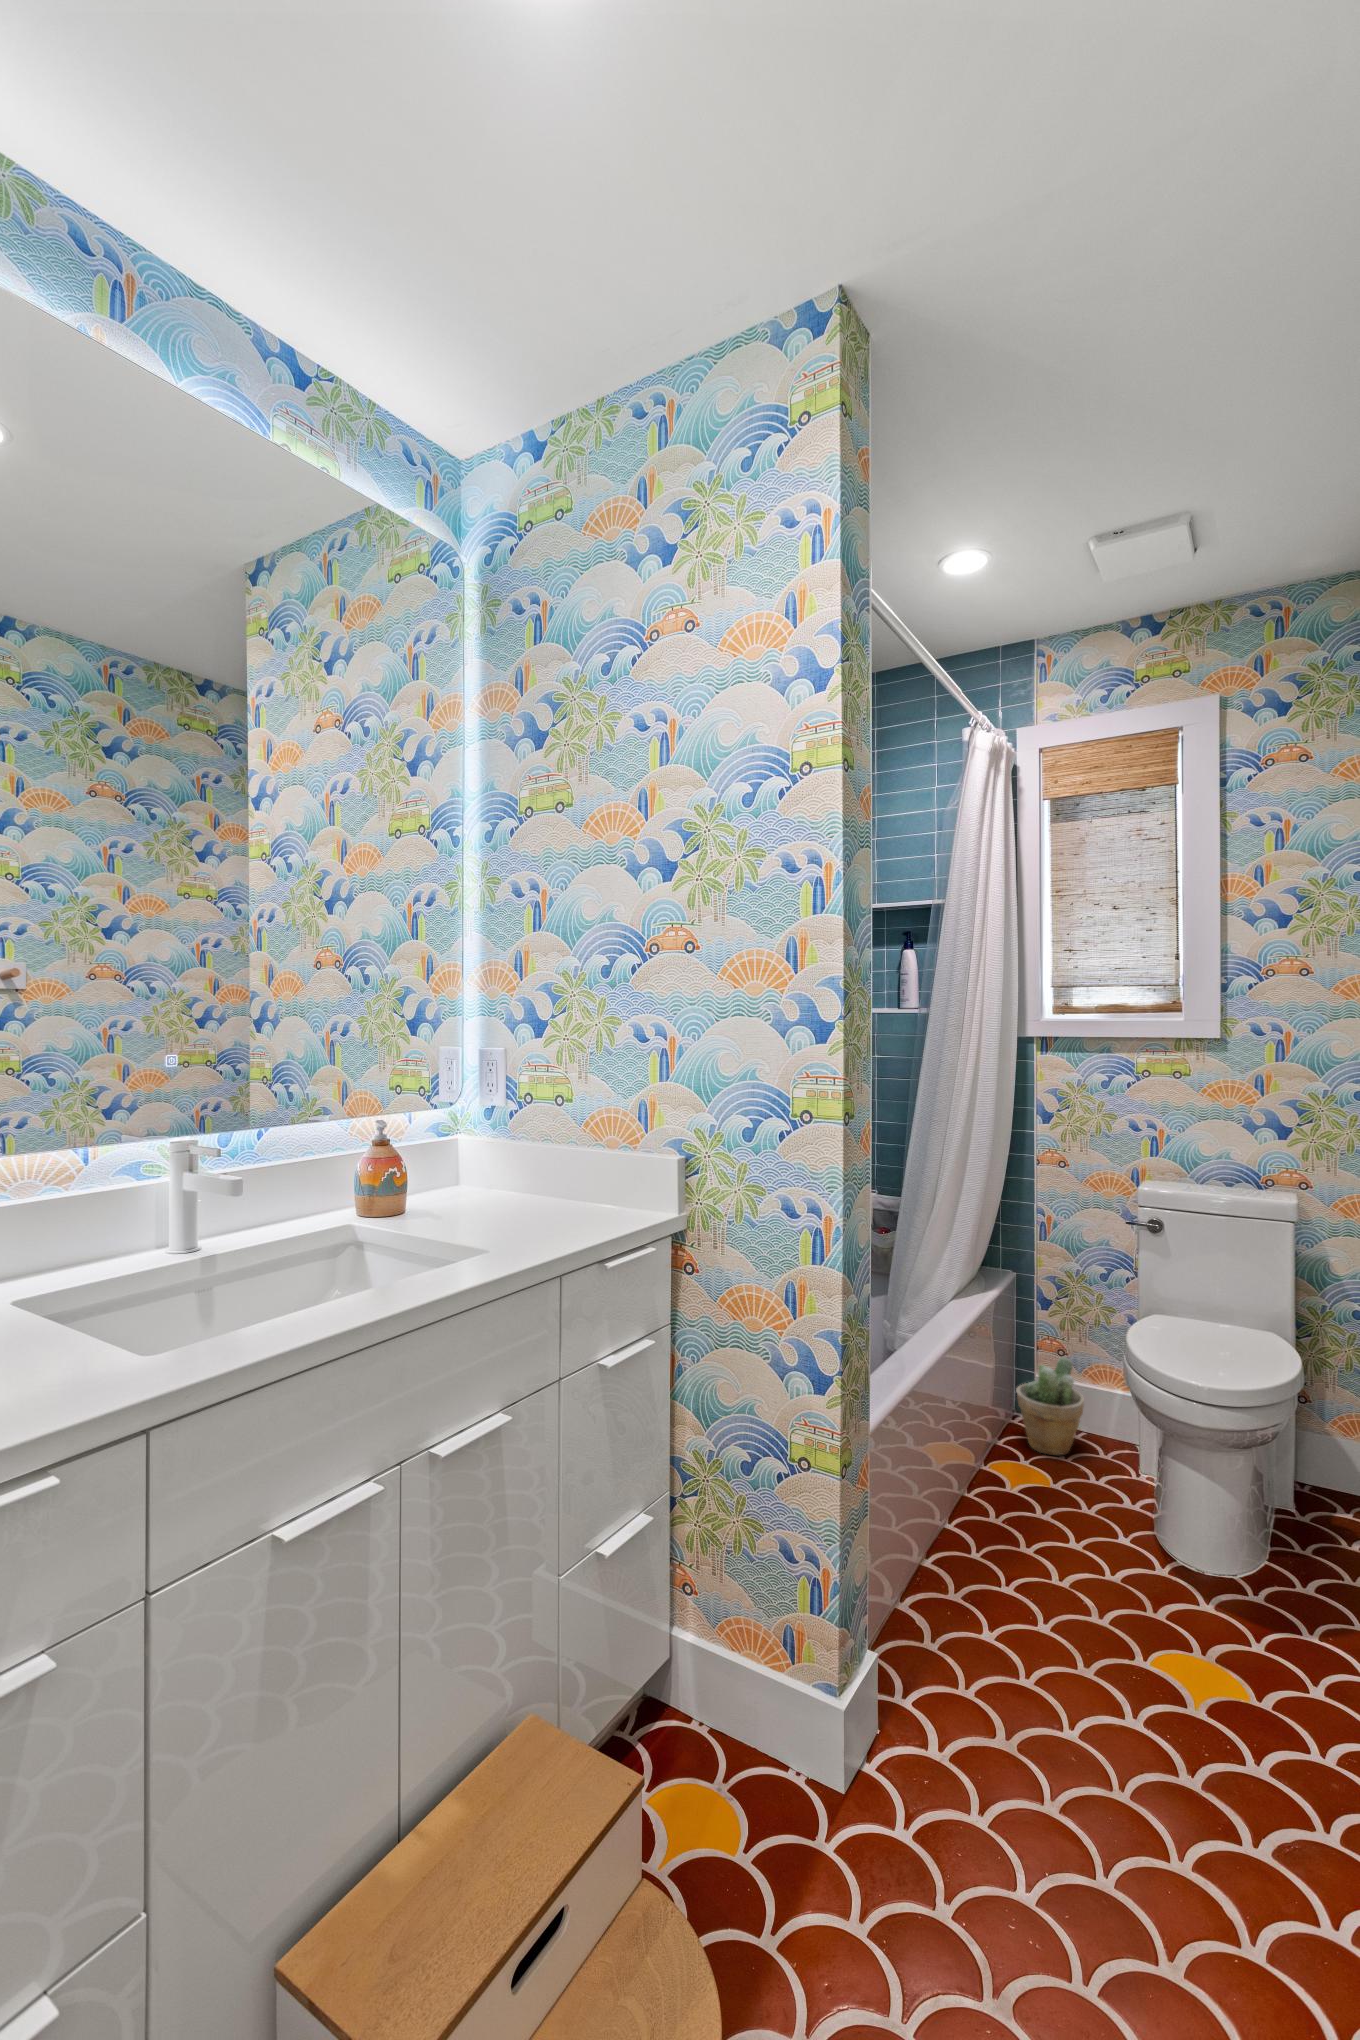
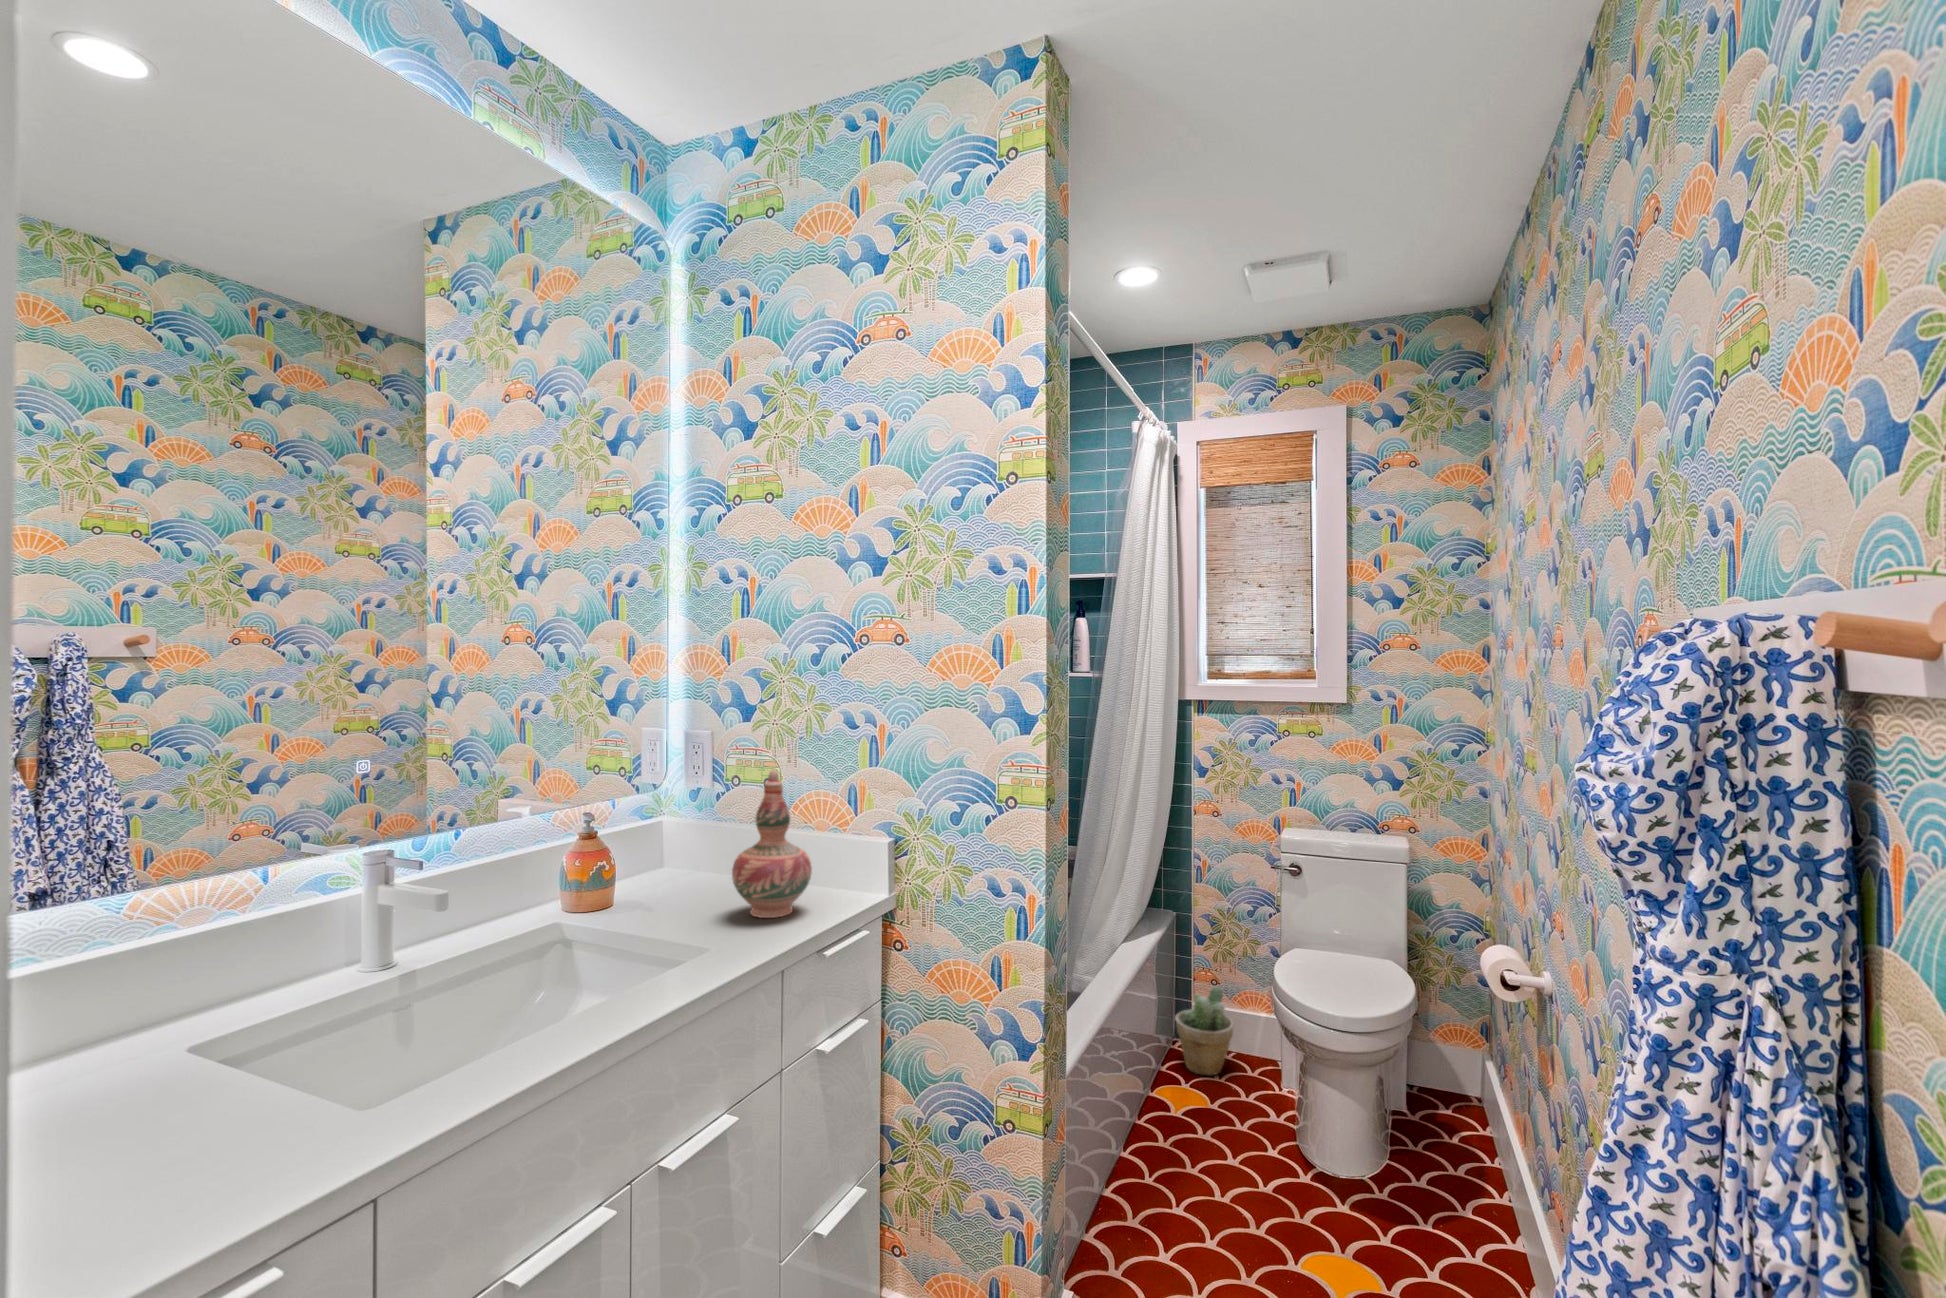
decorative vase: none [517,1079,597,1229] -> present [732,770,812,918]

